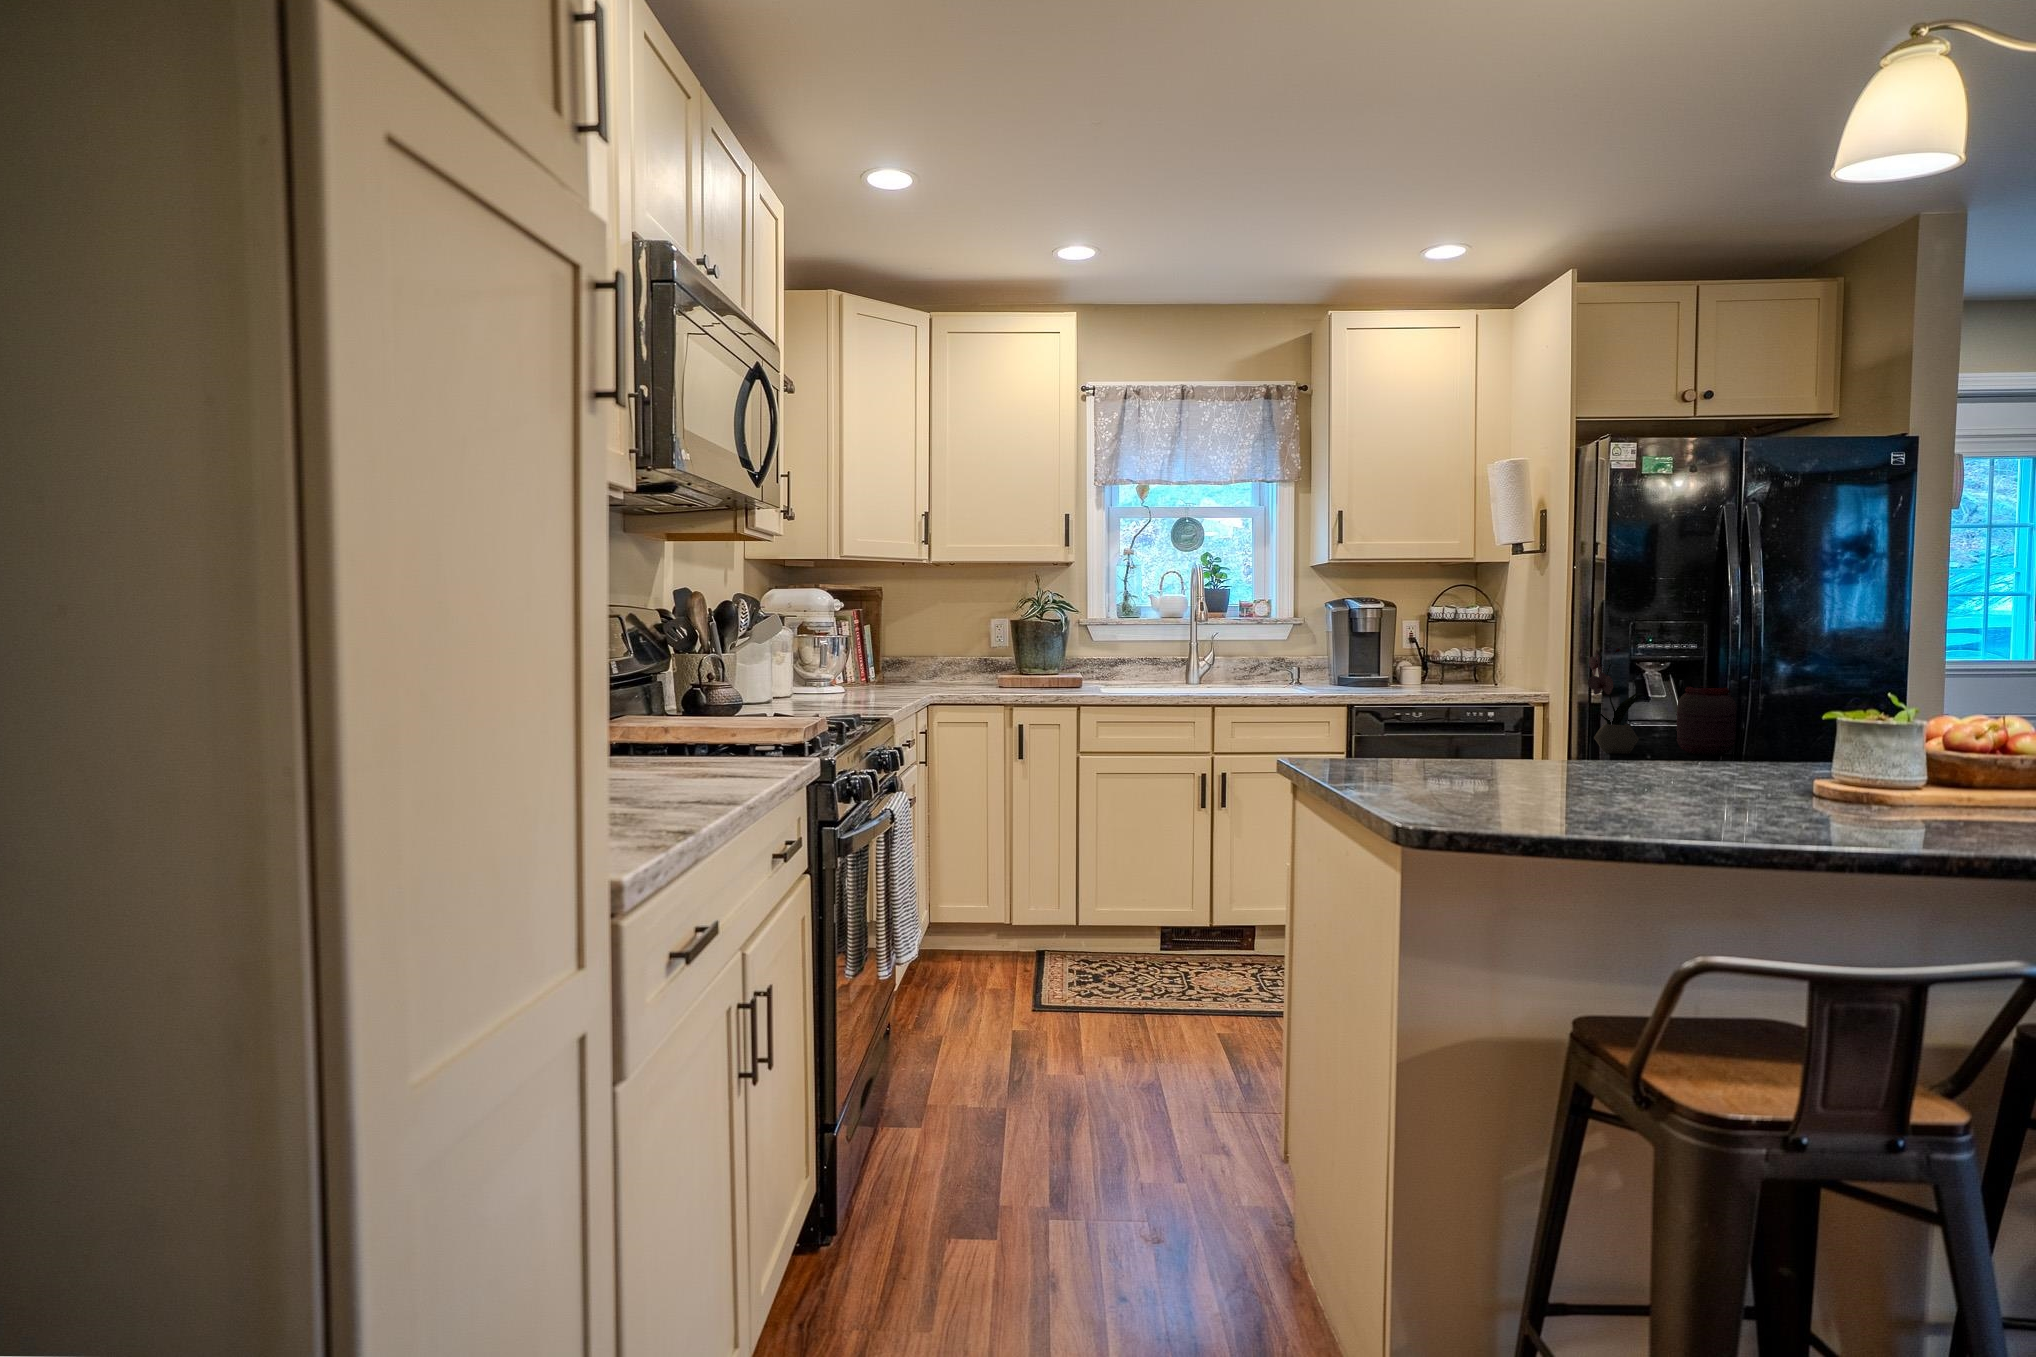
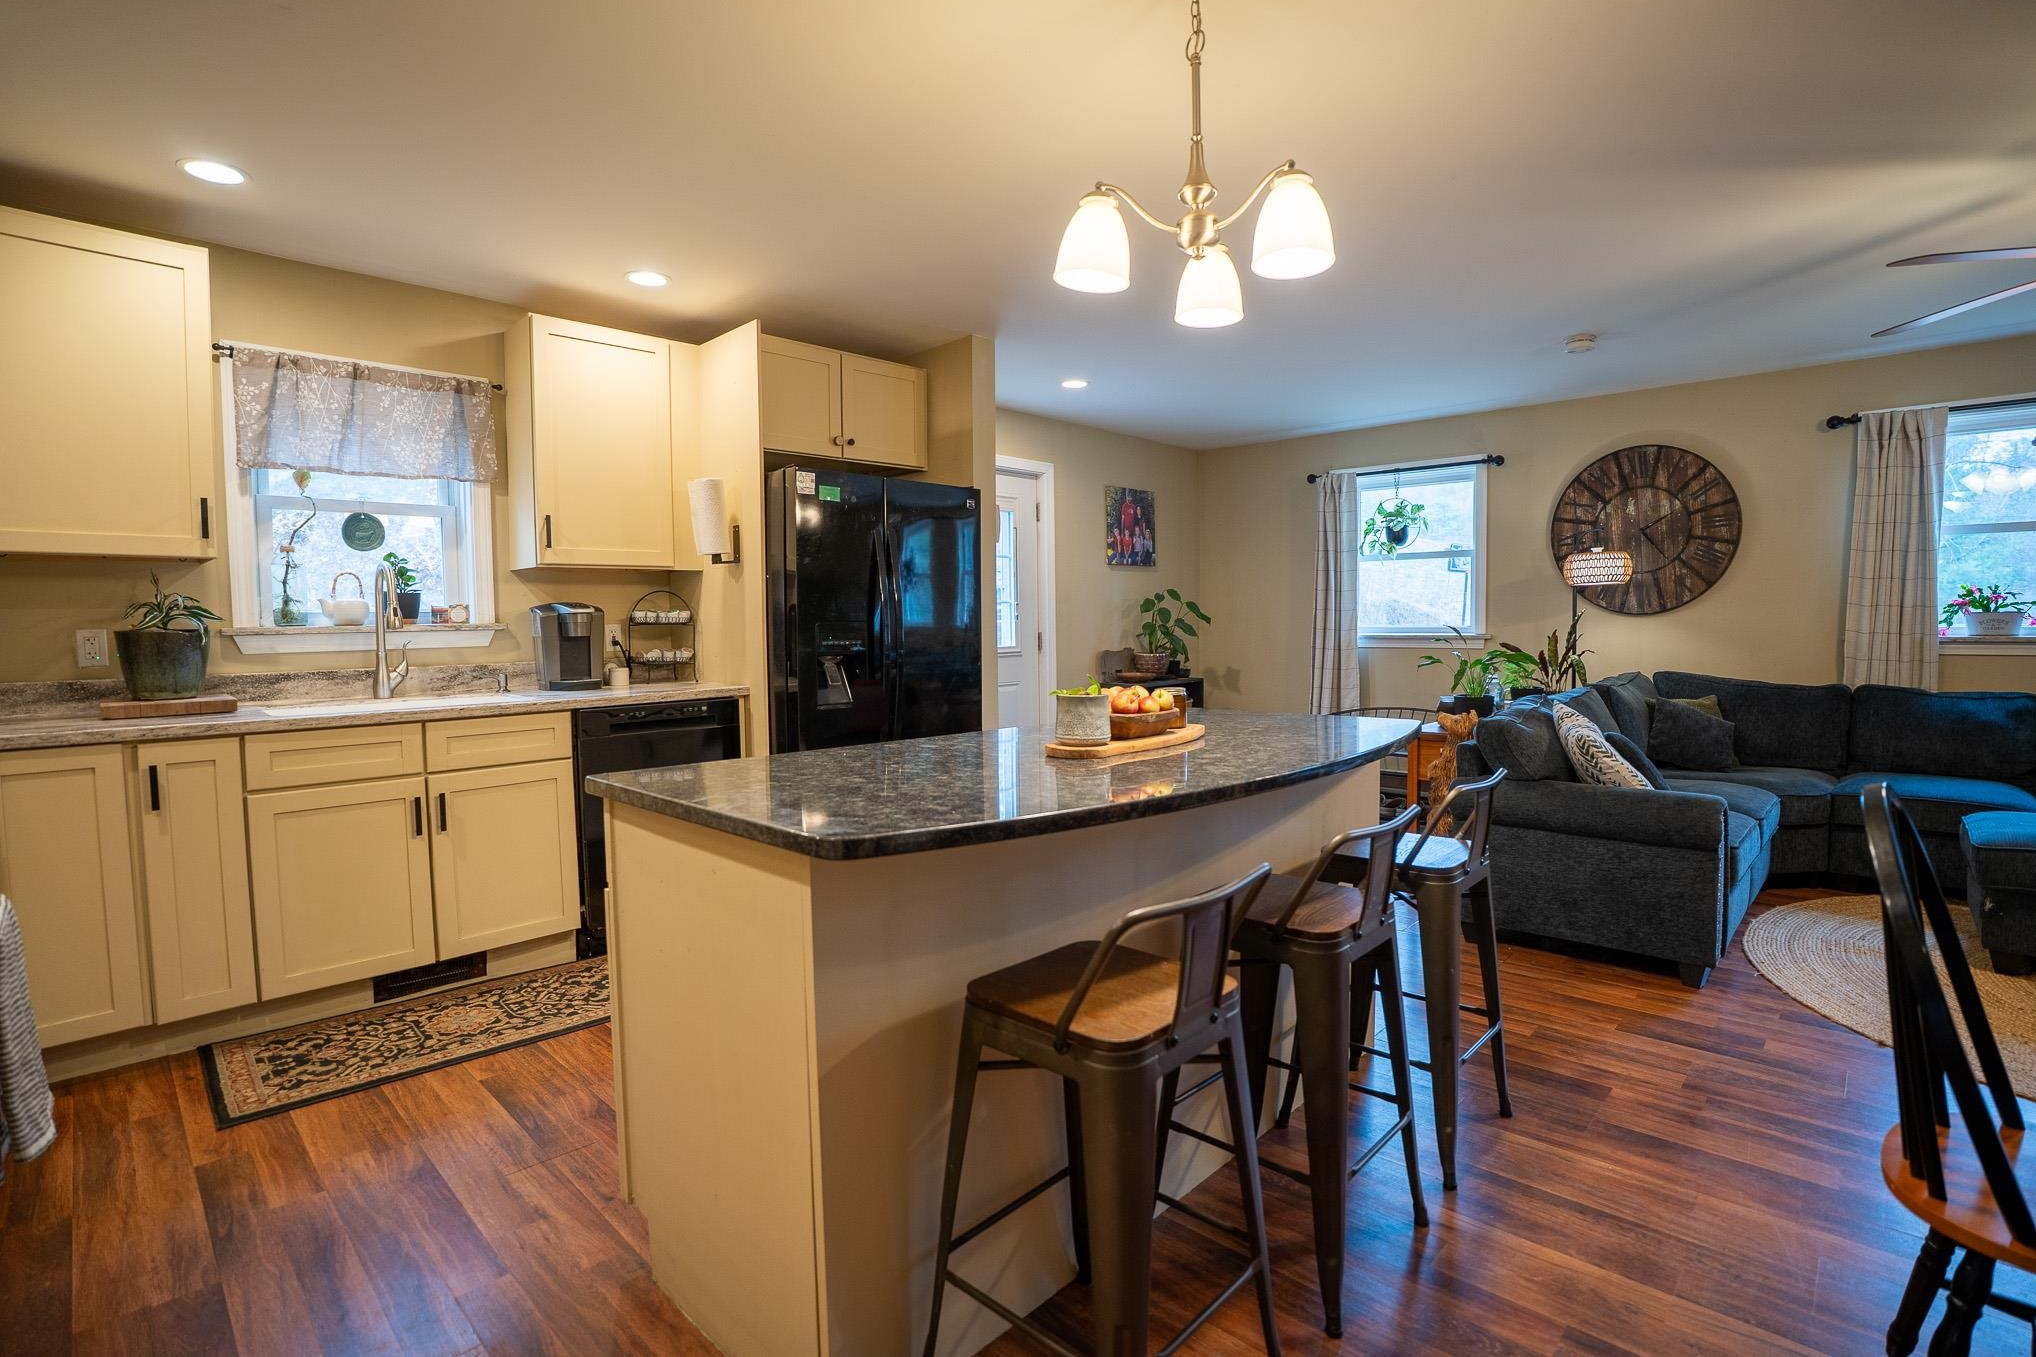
flower arrangement: present [1588,648,1643,754] -> none [784,643,826,738]
wine glass: none [1763,688,1796,755] -> present [905,681,920,728]

